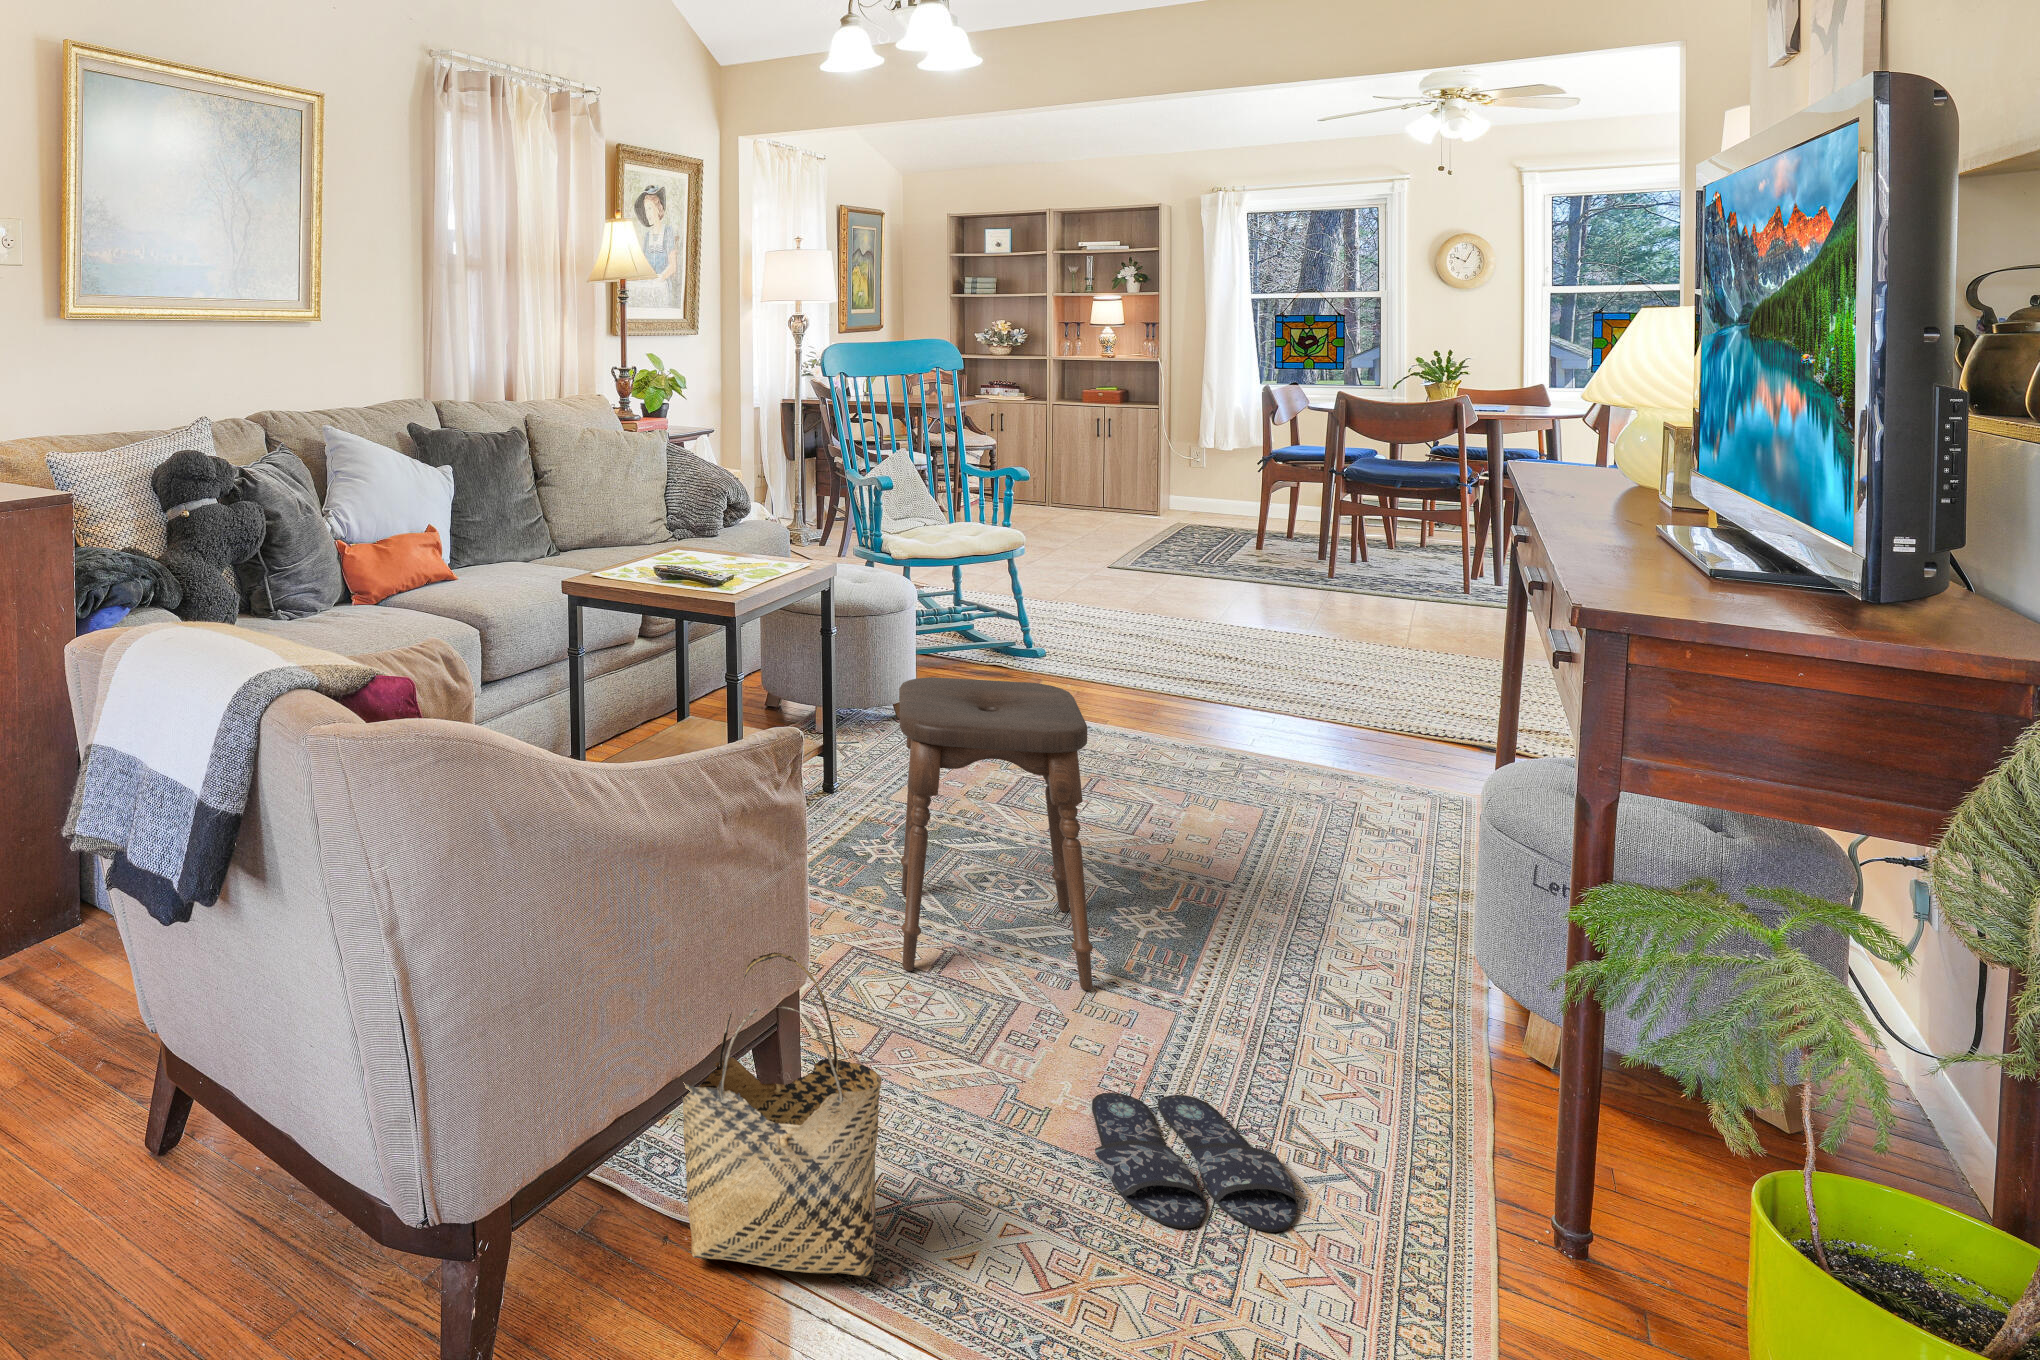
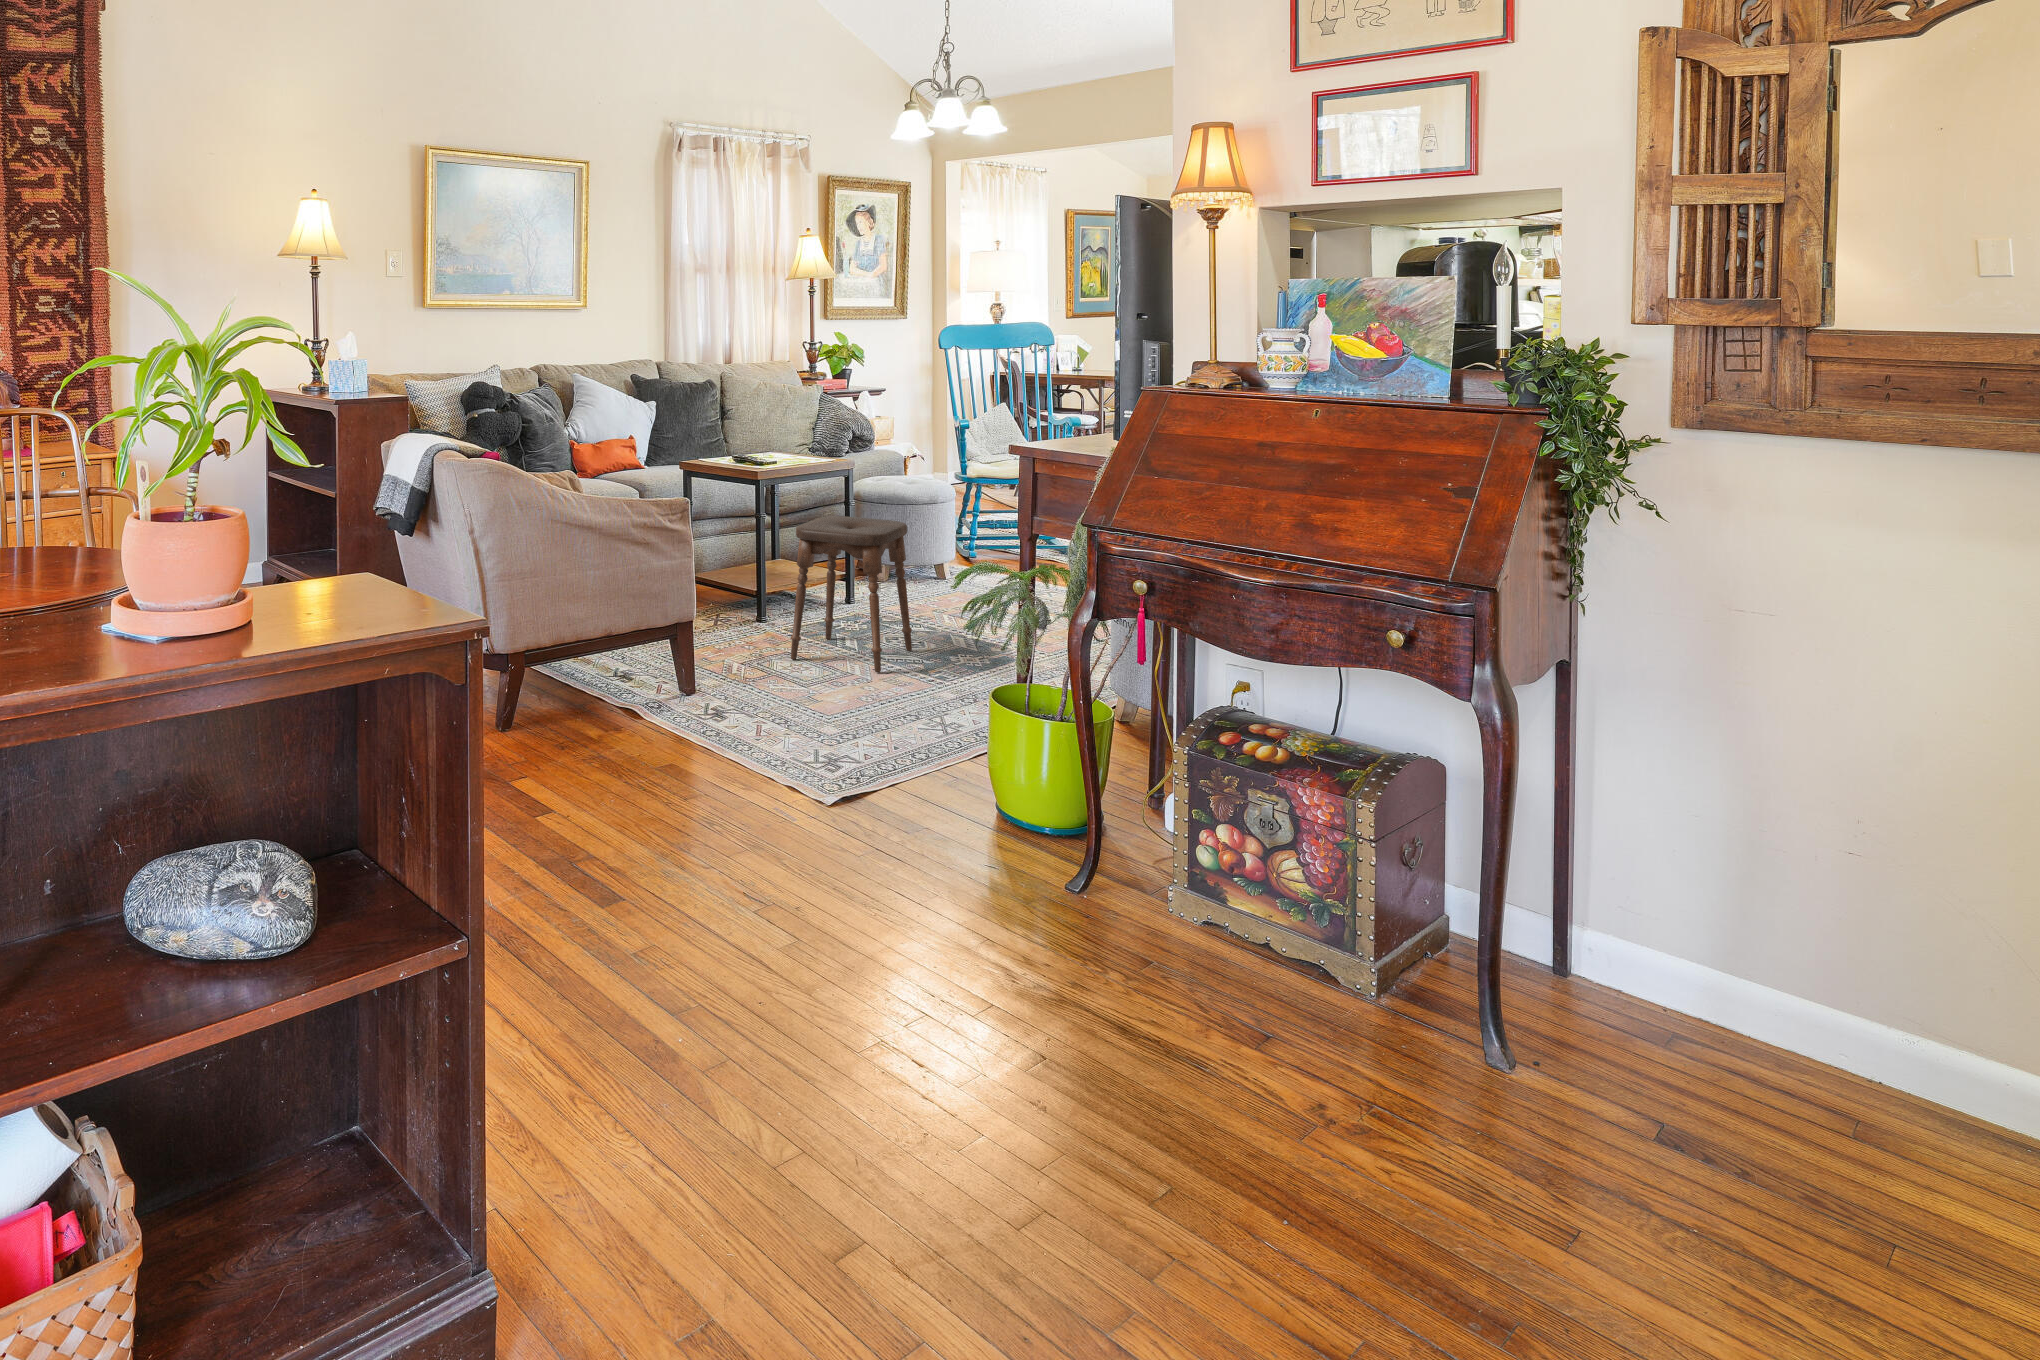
woven basket: present [683,953,881,1276] -> none [600,593,683,718]
slippers: present [1092,1093,1298,1232] -> none [801,696,888,731]

